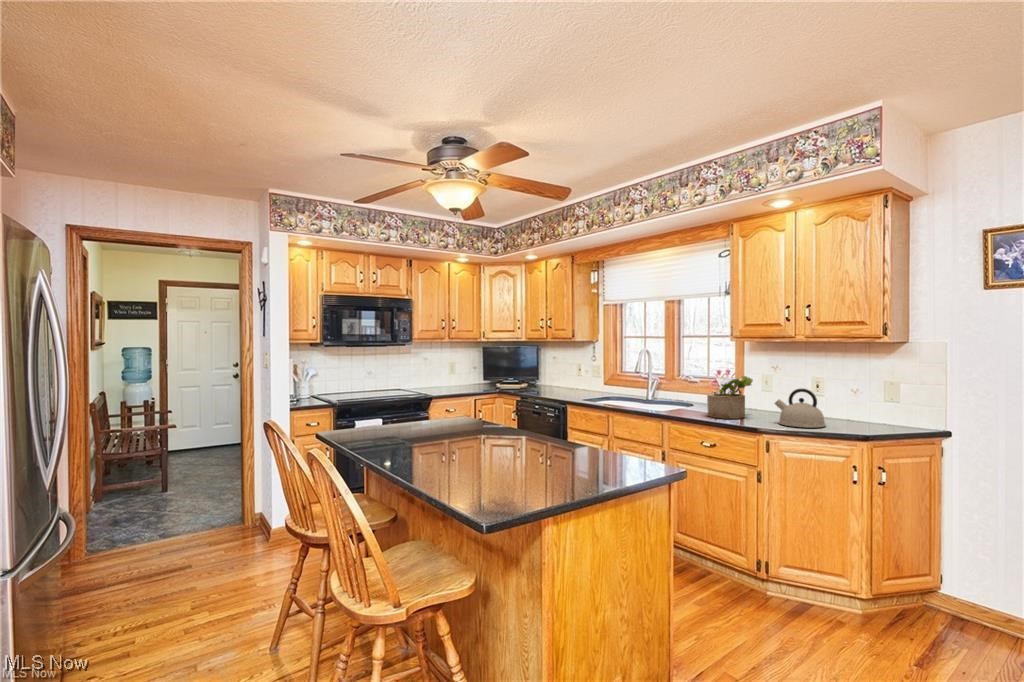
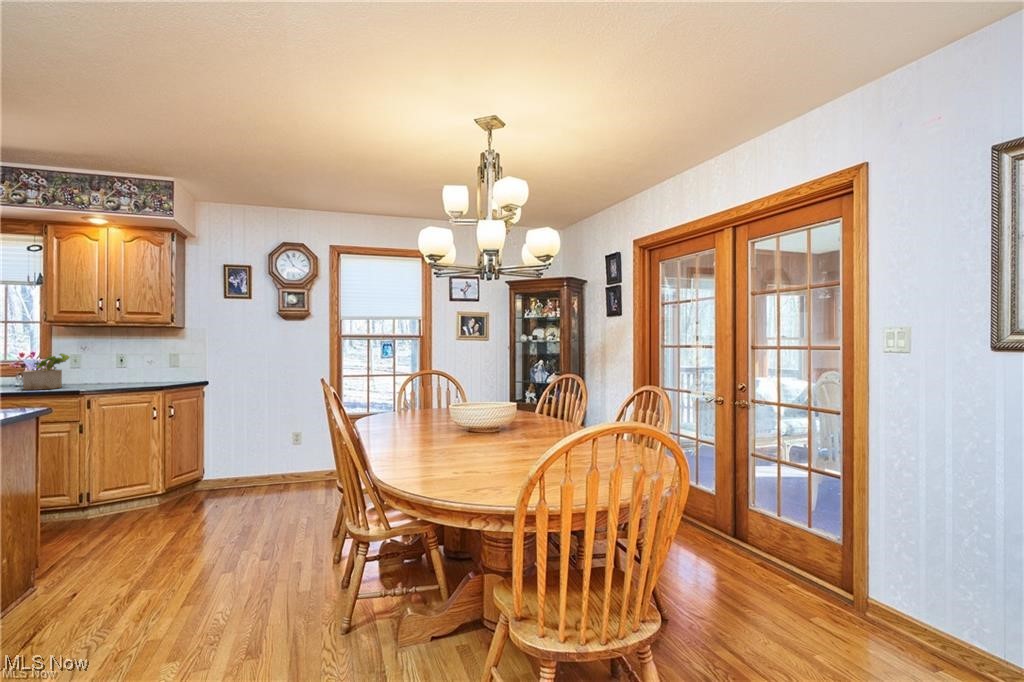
kettle: present [775,388,826,428] -> none [91,360,133,387]

